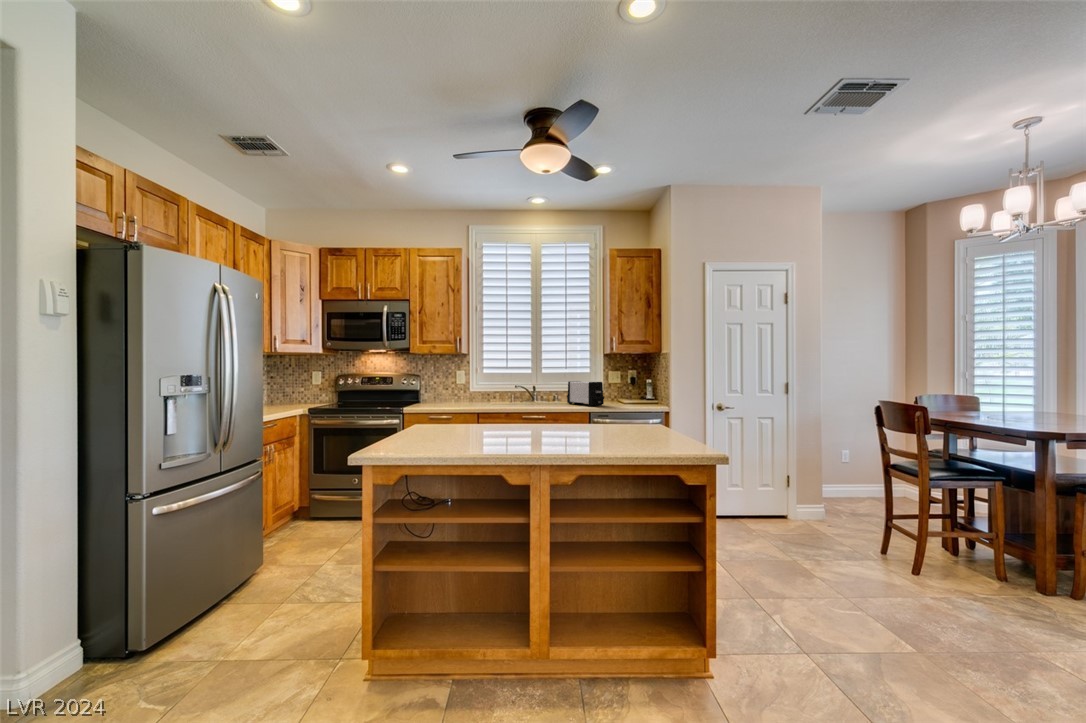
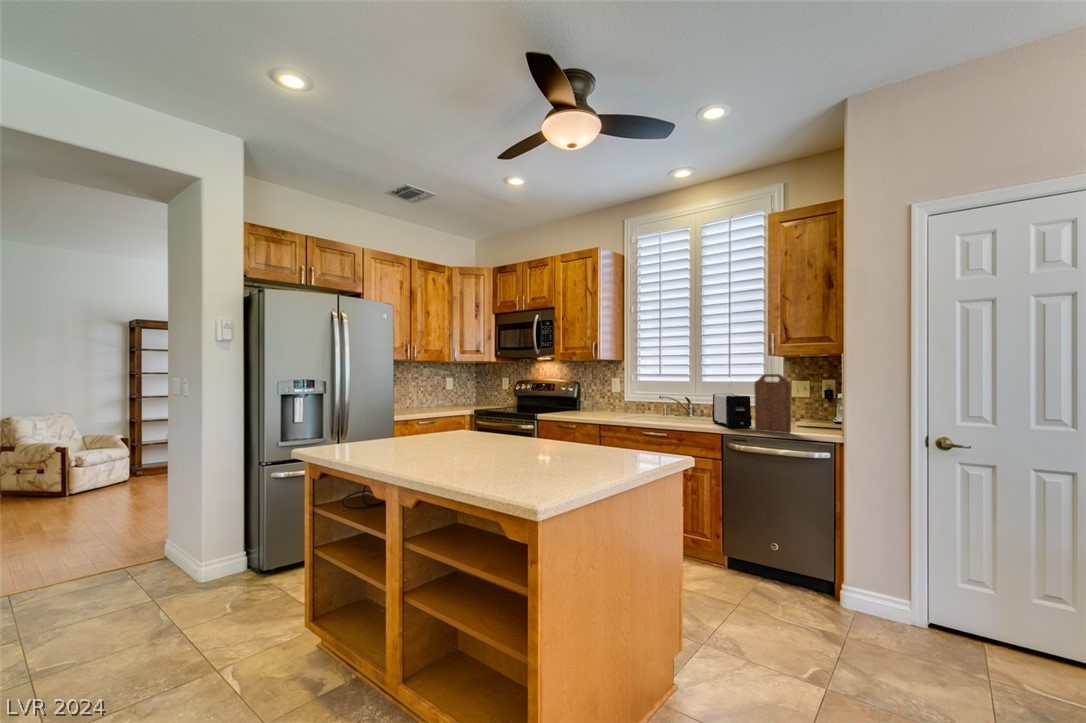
cutting board: none [611,365,635,407] -> present [754,374,791,433]

